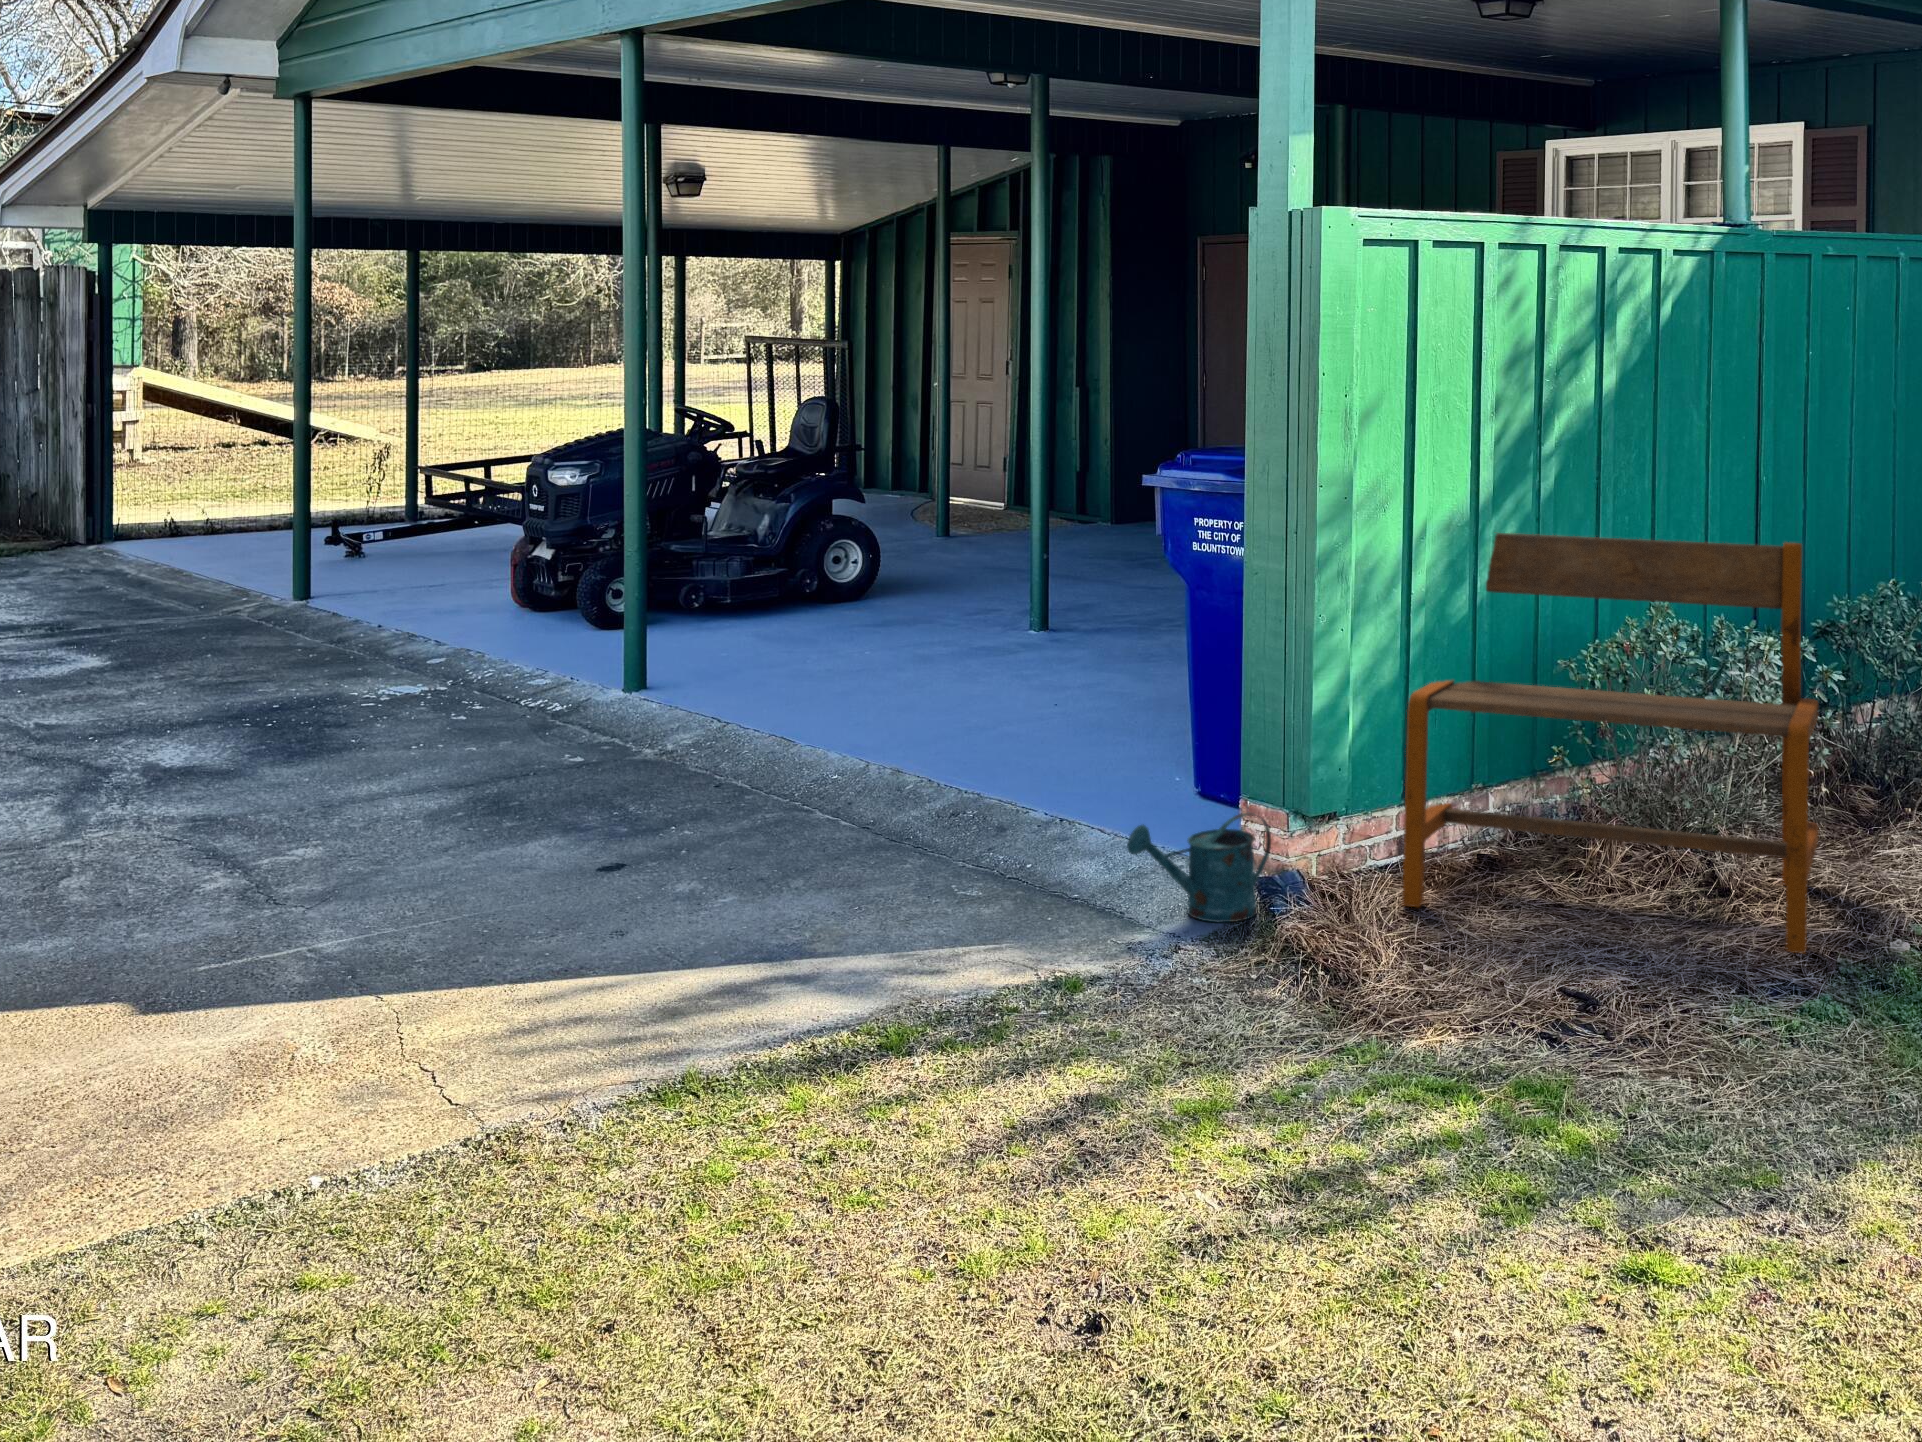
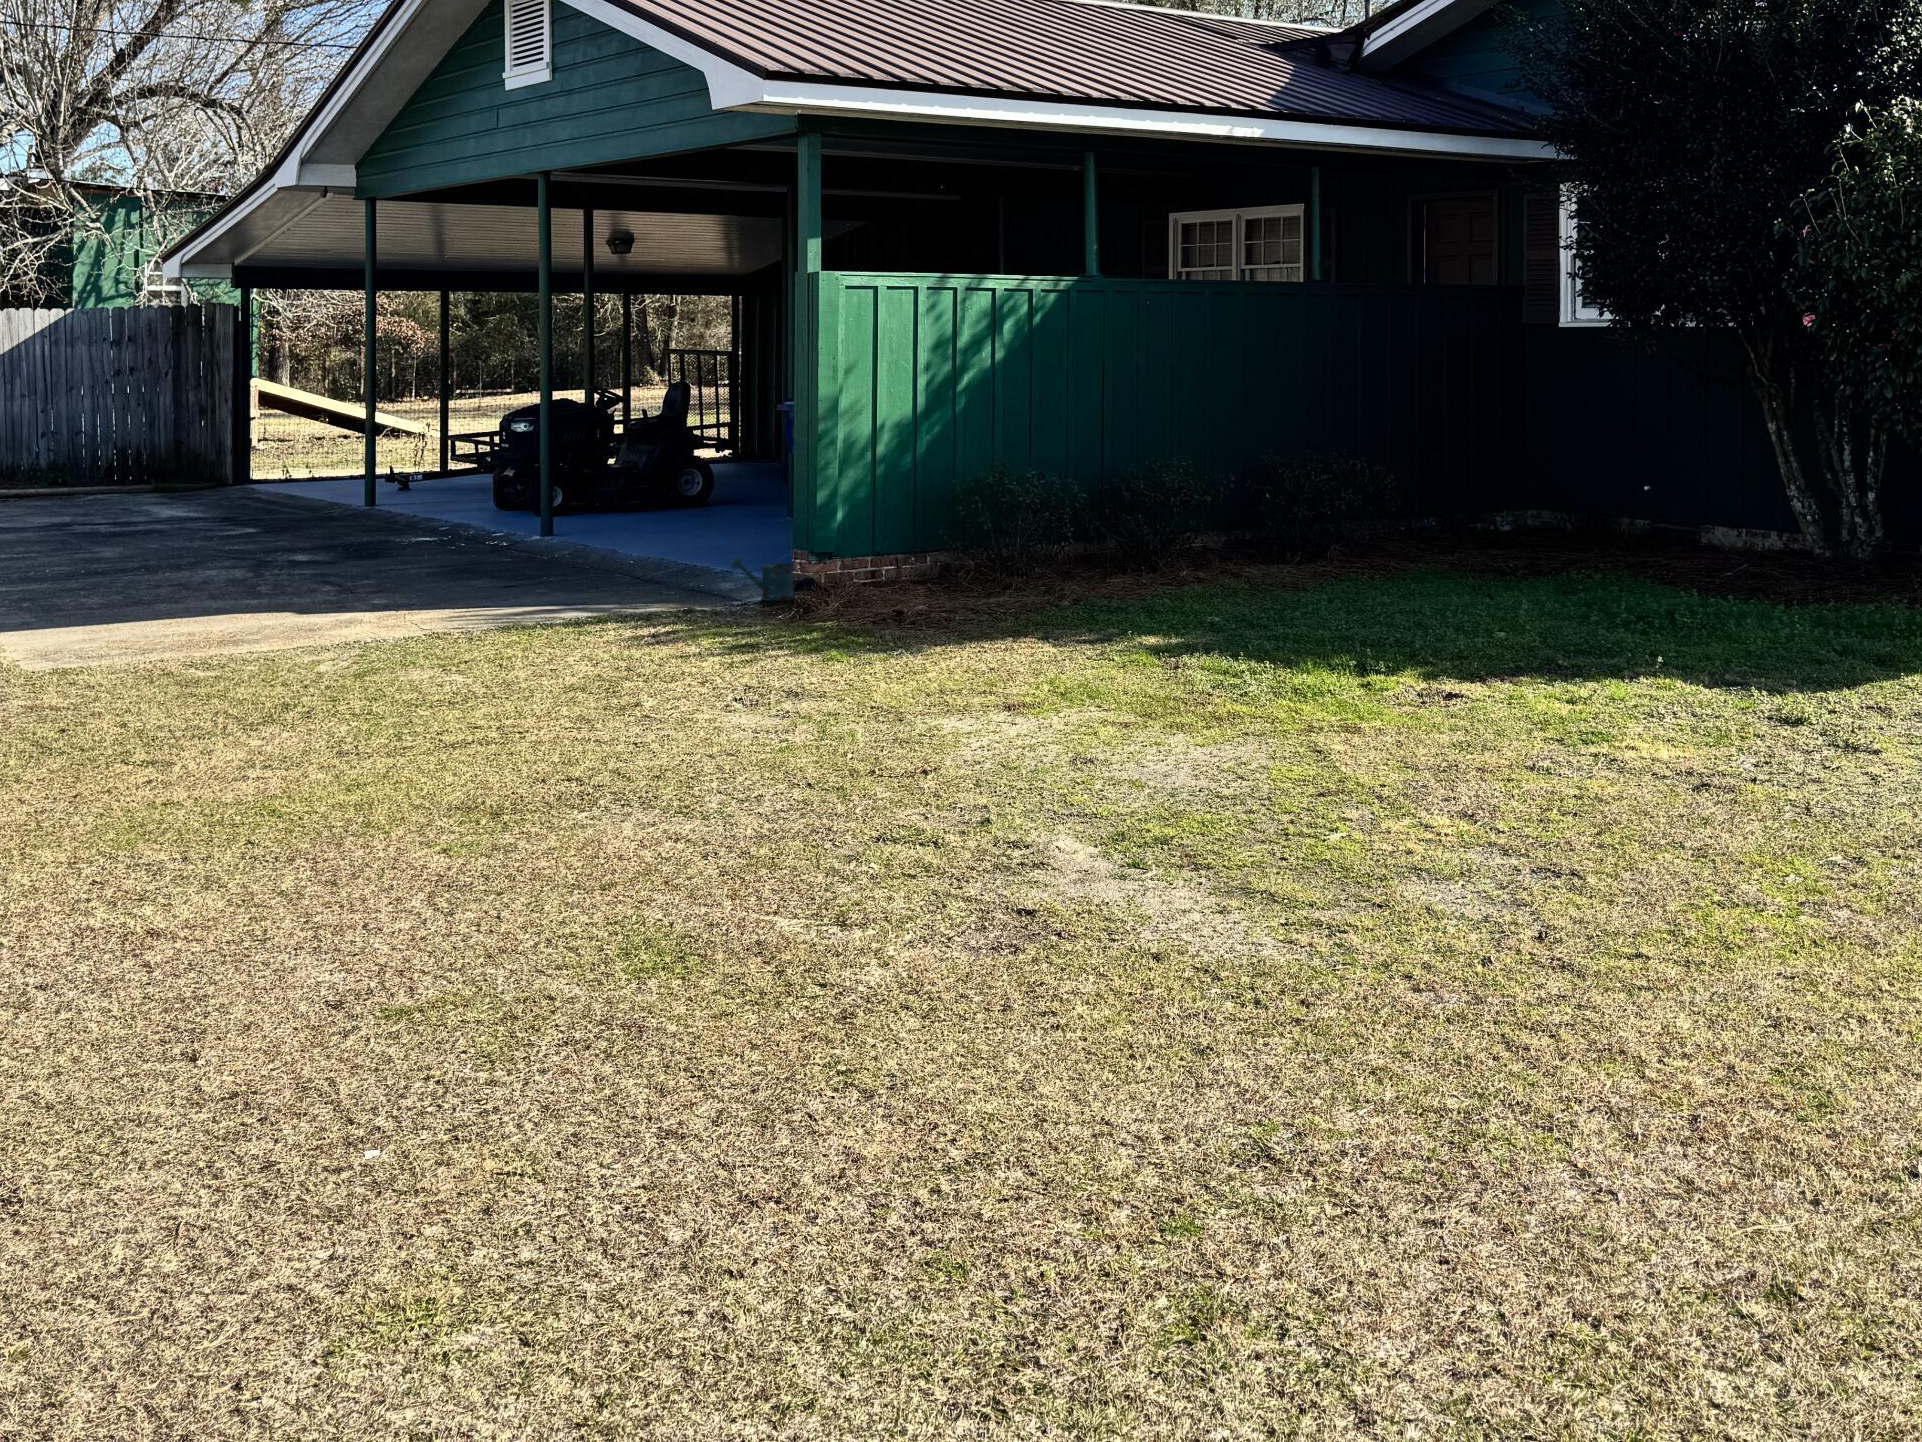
bench: present [1402,533,1819,954] -> none [862,427,1064,609]

